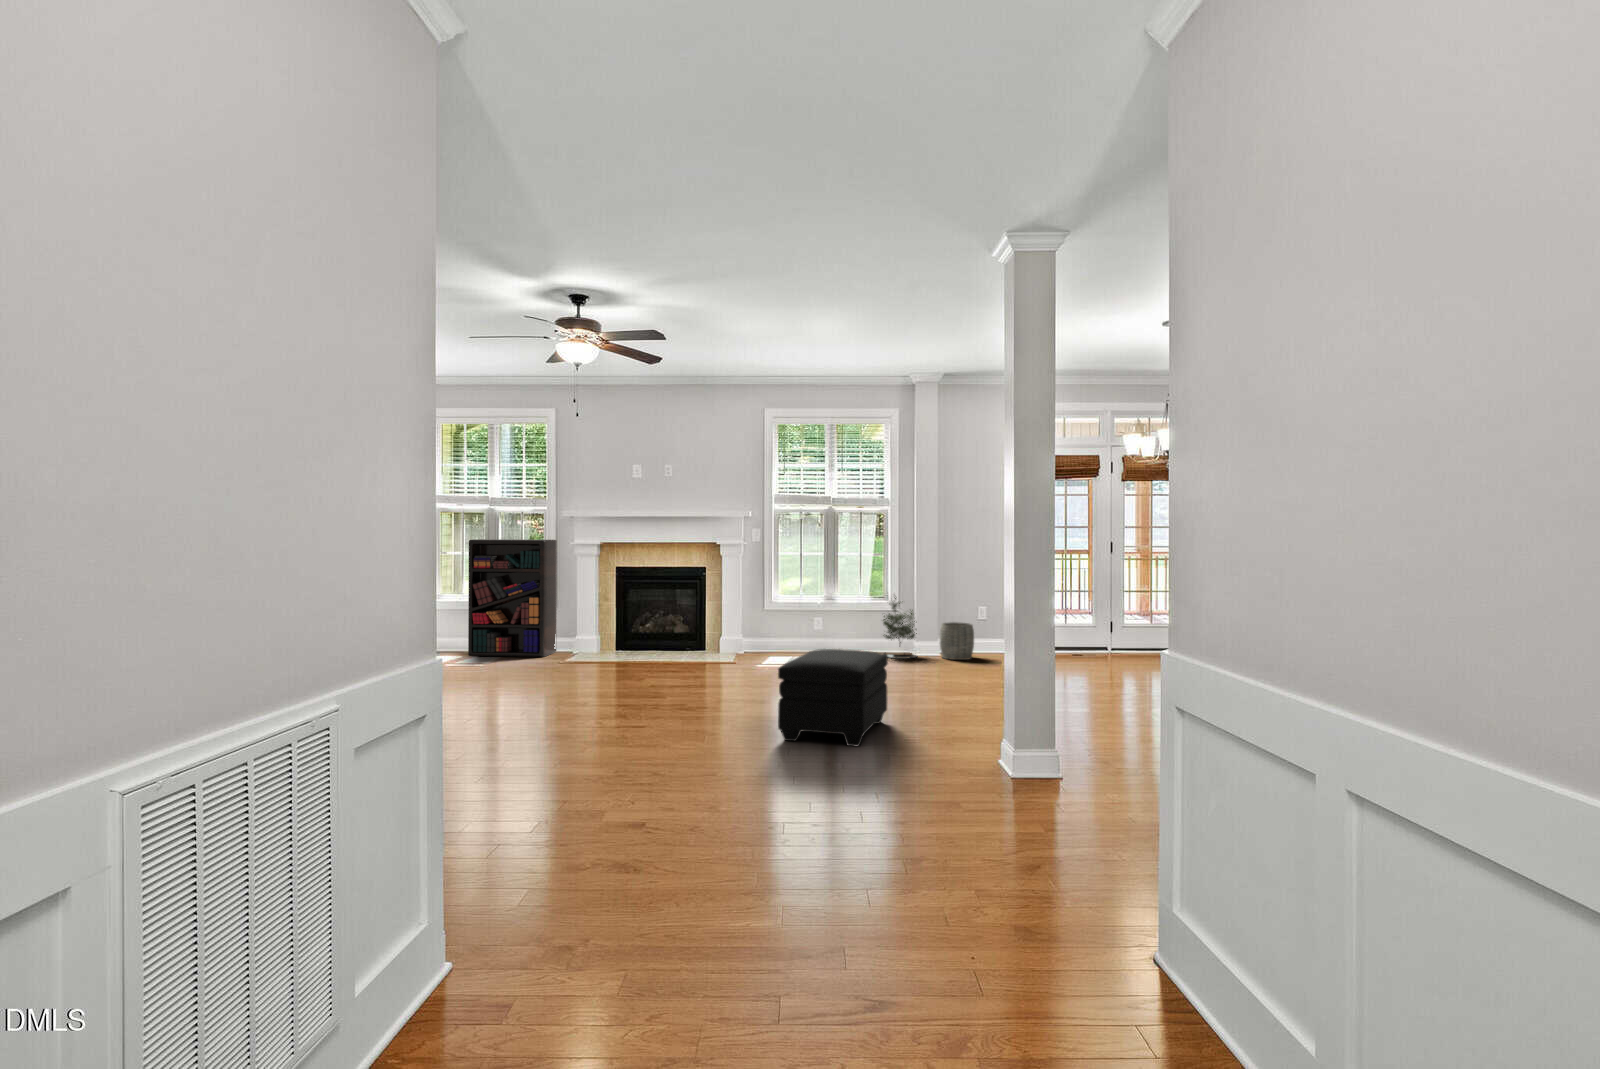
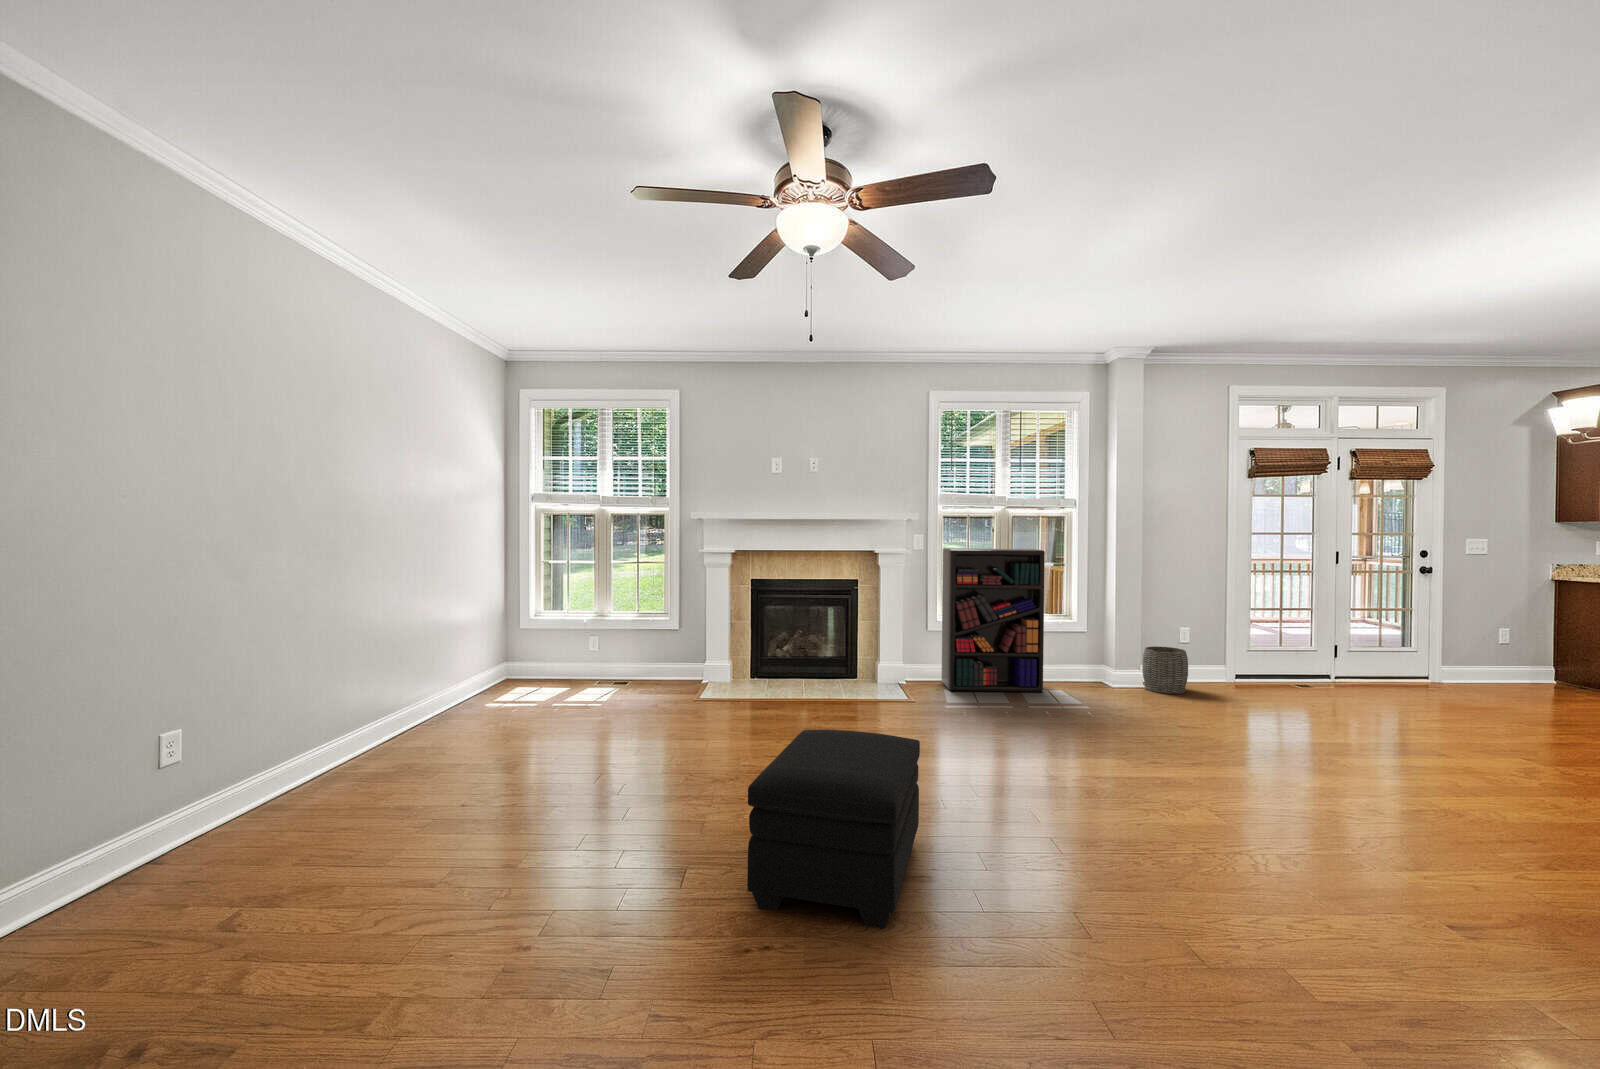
bookshelf: present [468,539,557,657] -> present [942,548,1045,692]
potted tree: present [883,598,917,659] -> none [1070,612,1119,692]
ottoman: present [778,649,888,746] -> present [747,730,920,928]

